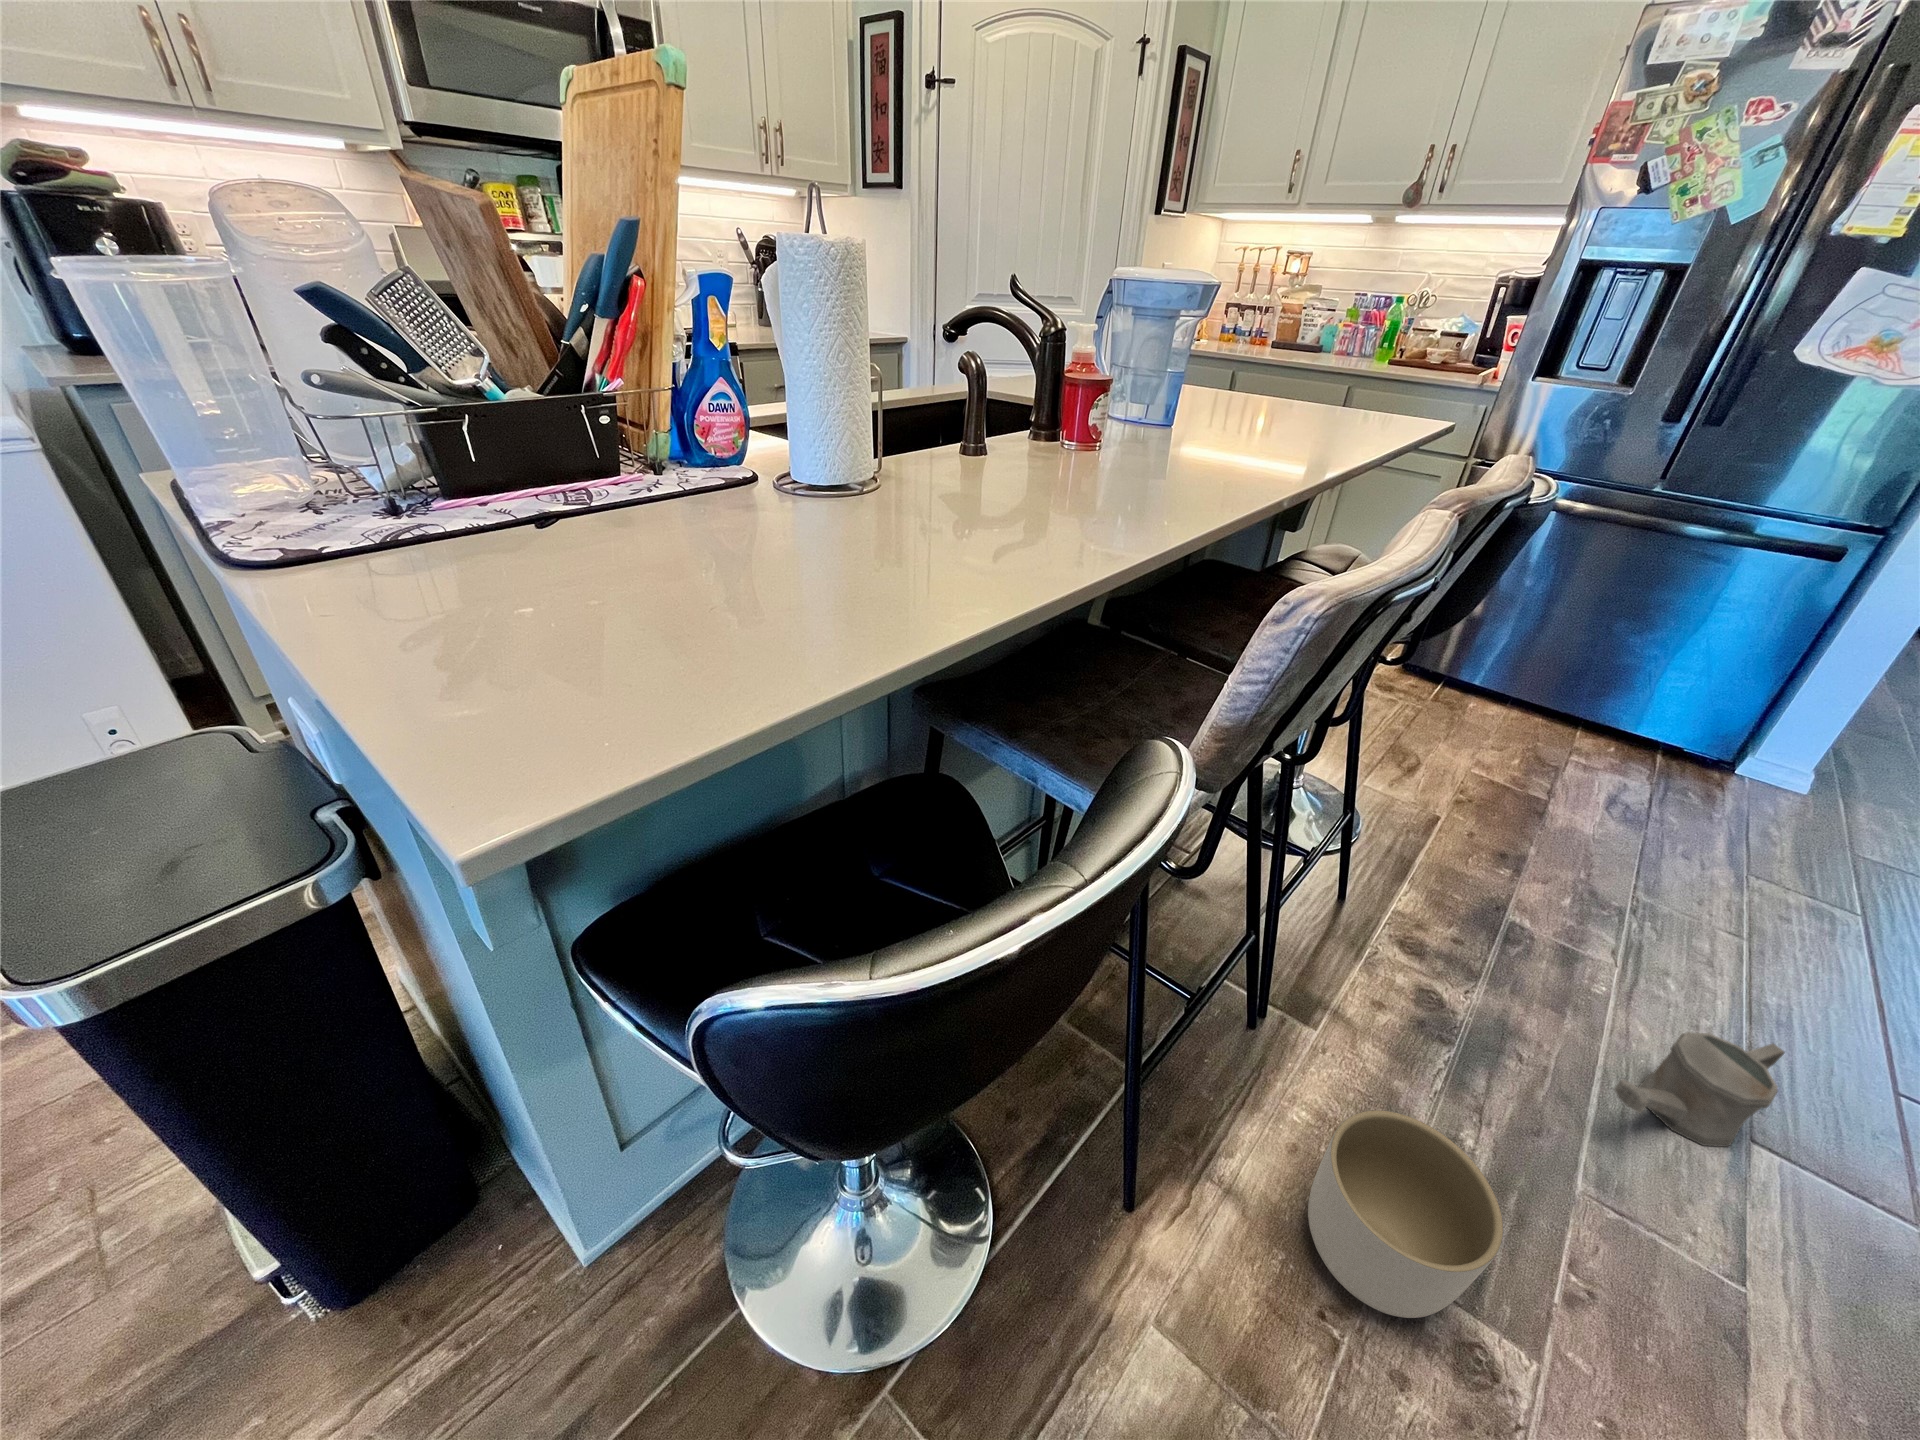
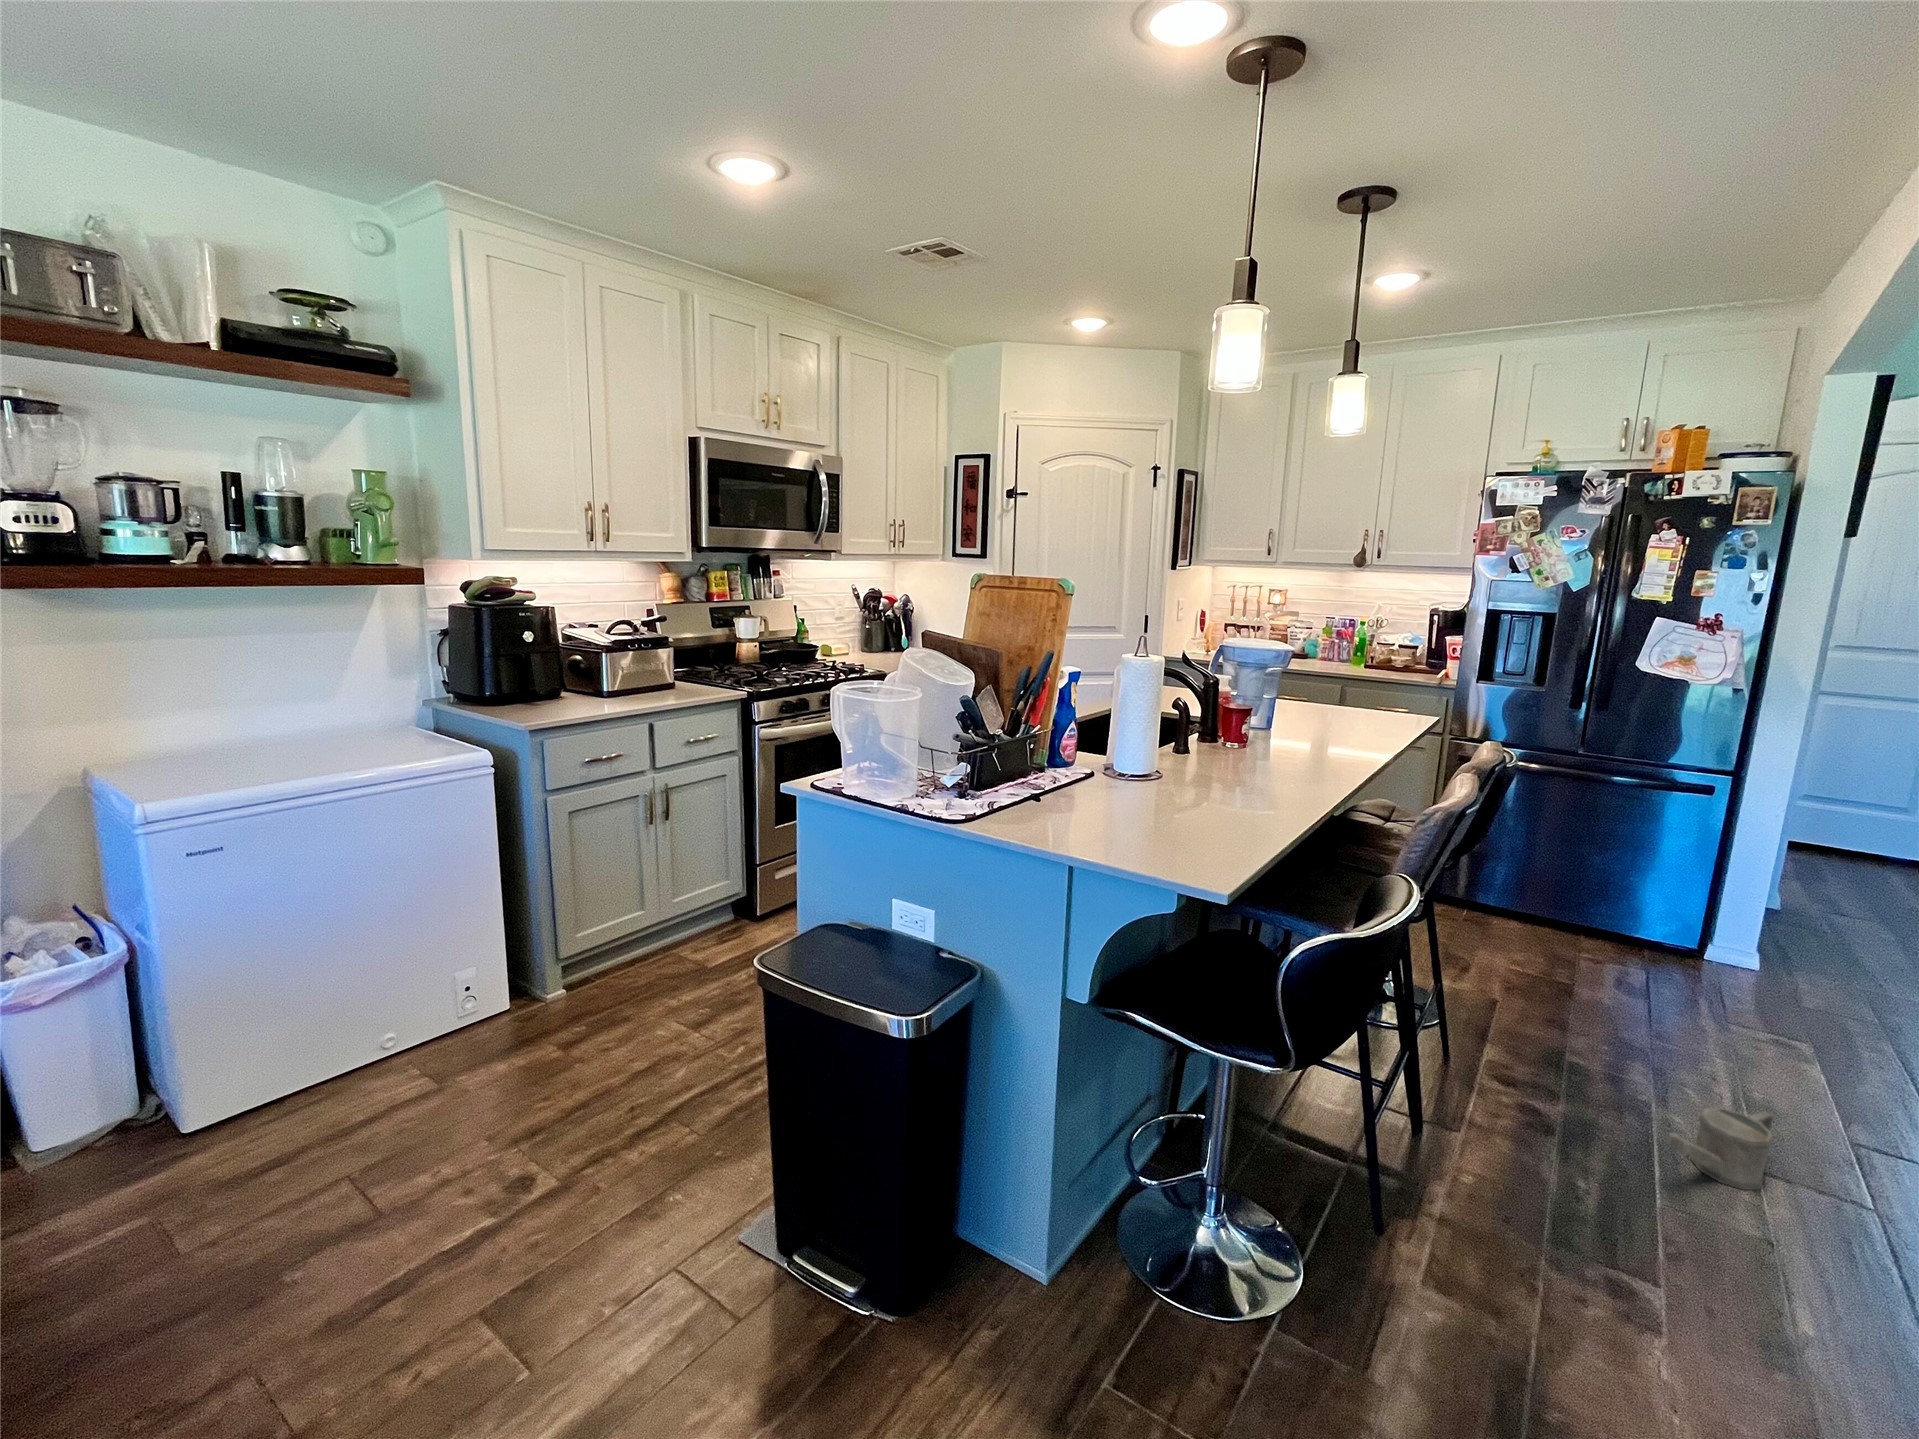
planter: present [1308,1110,1503,1318] -> none [1489,1148,1616,1286]

